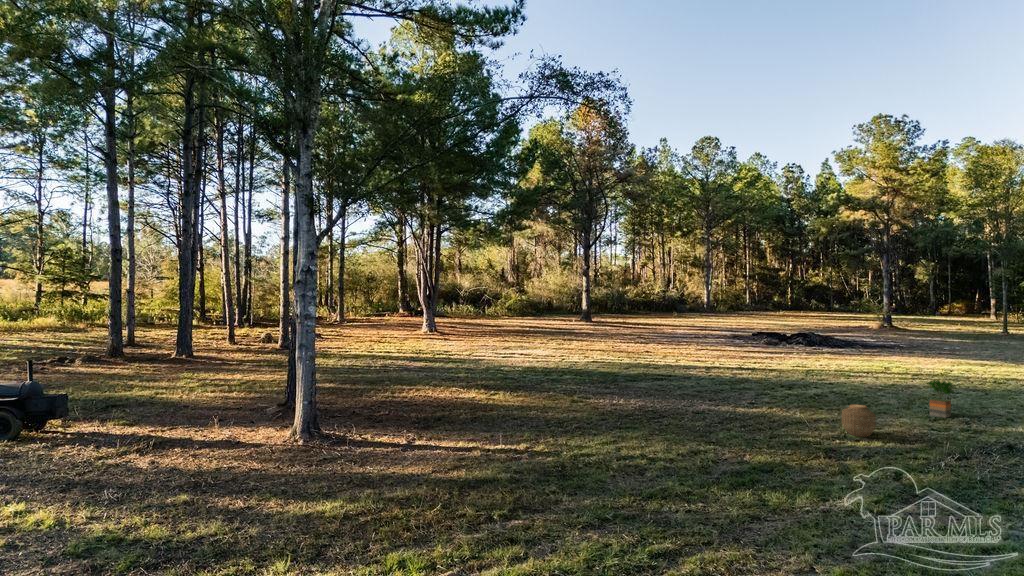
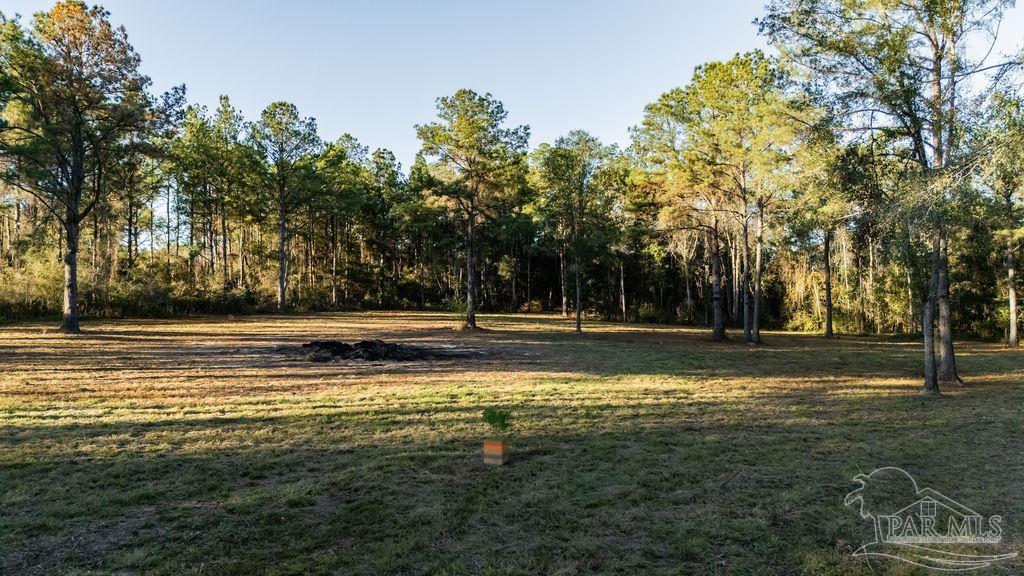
woven basket: present [842,404,876,437] -> none [342,482,395,545]

